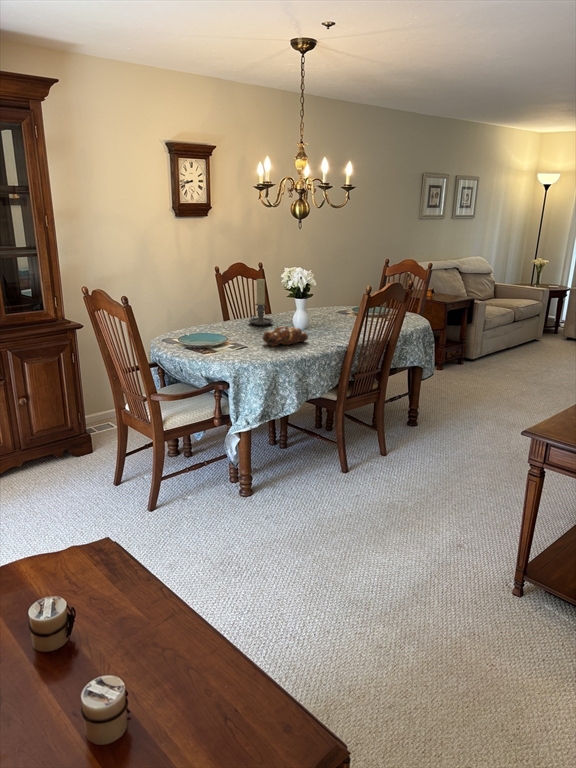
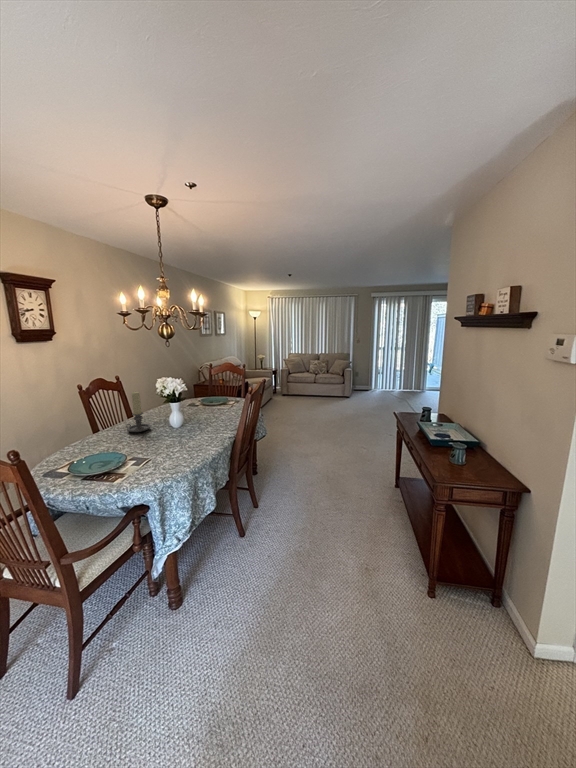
bread loaf: present [263,326,308,346] -> none [162,430,201,453]

